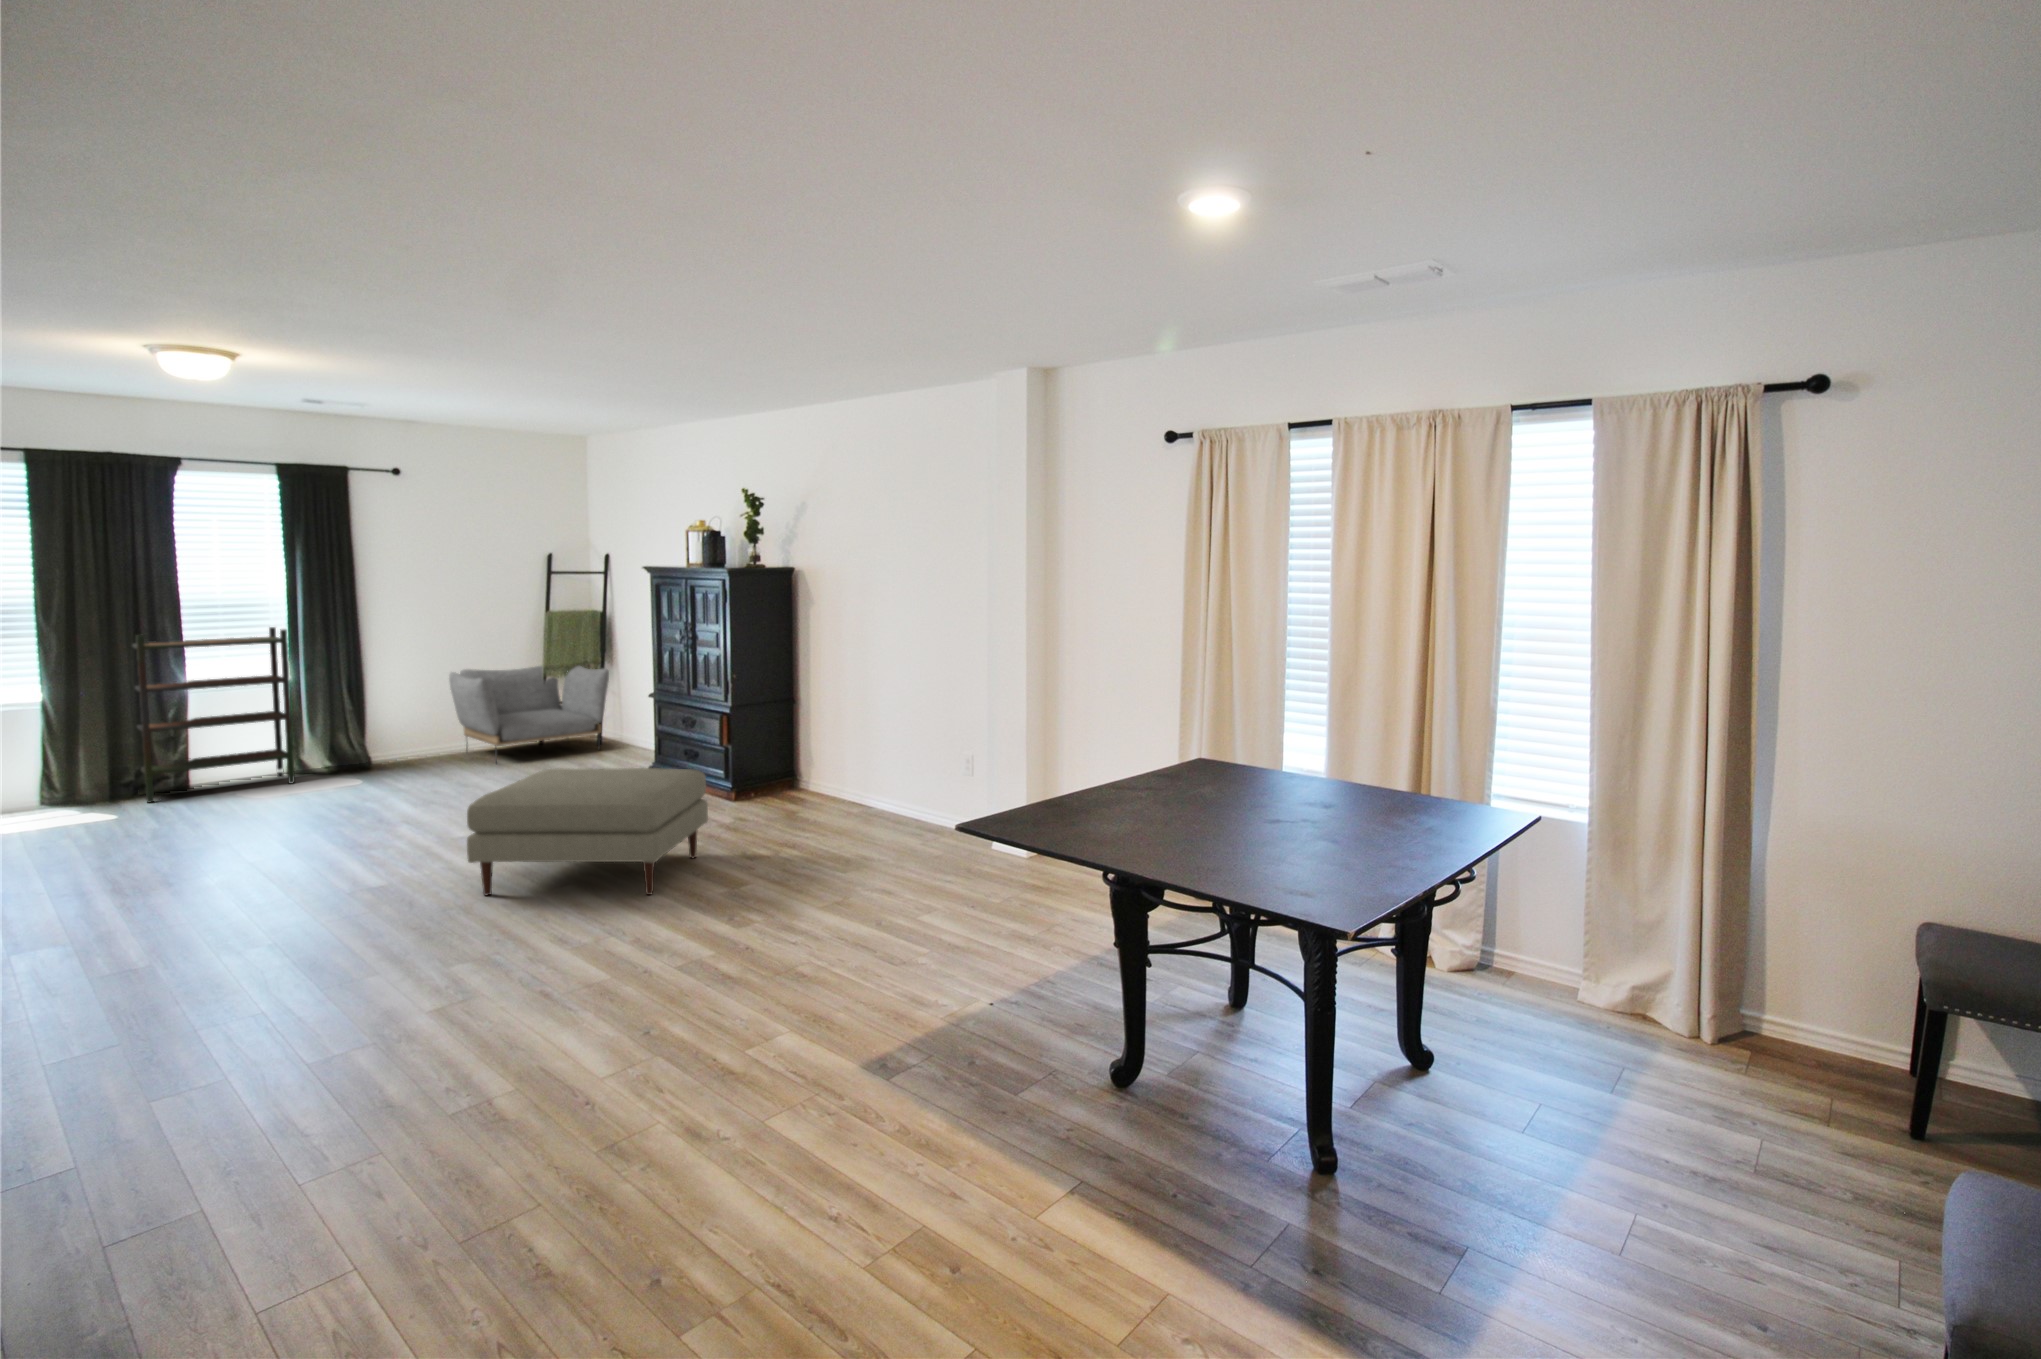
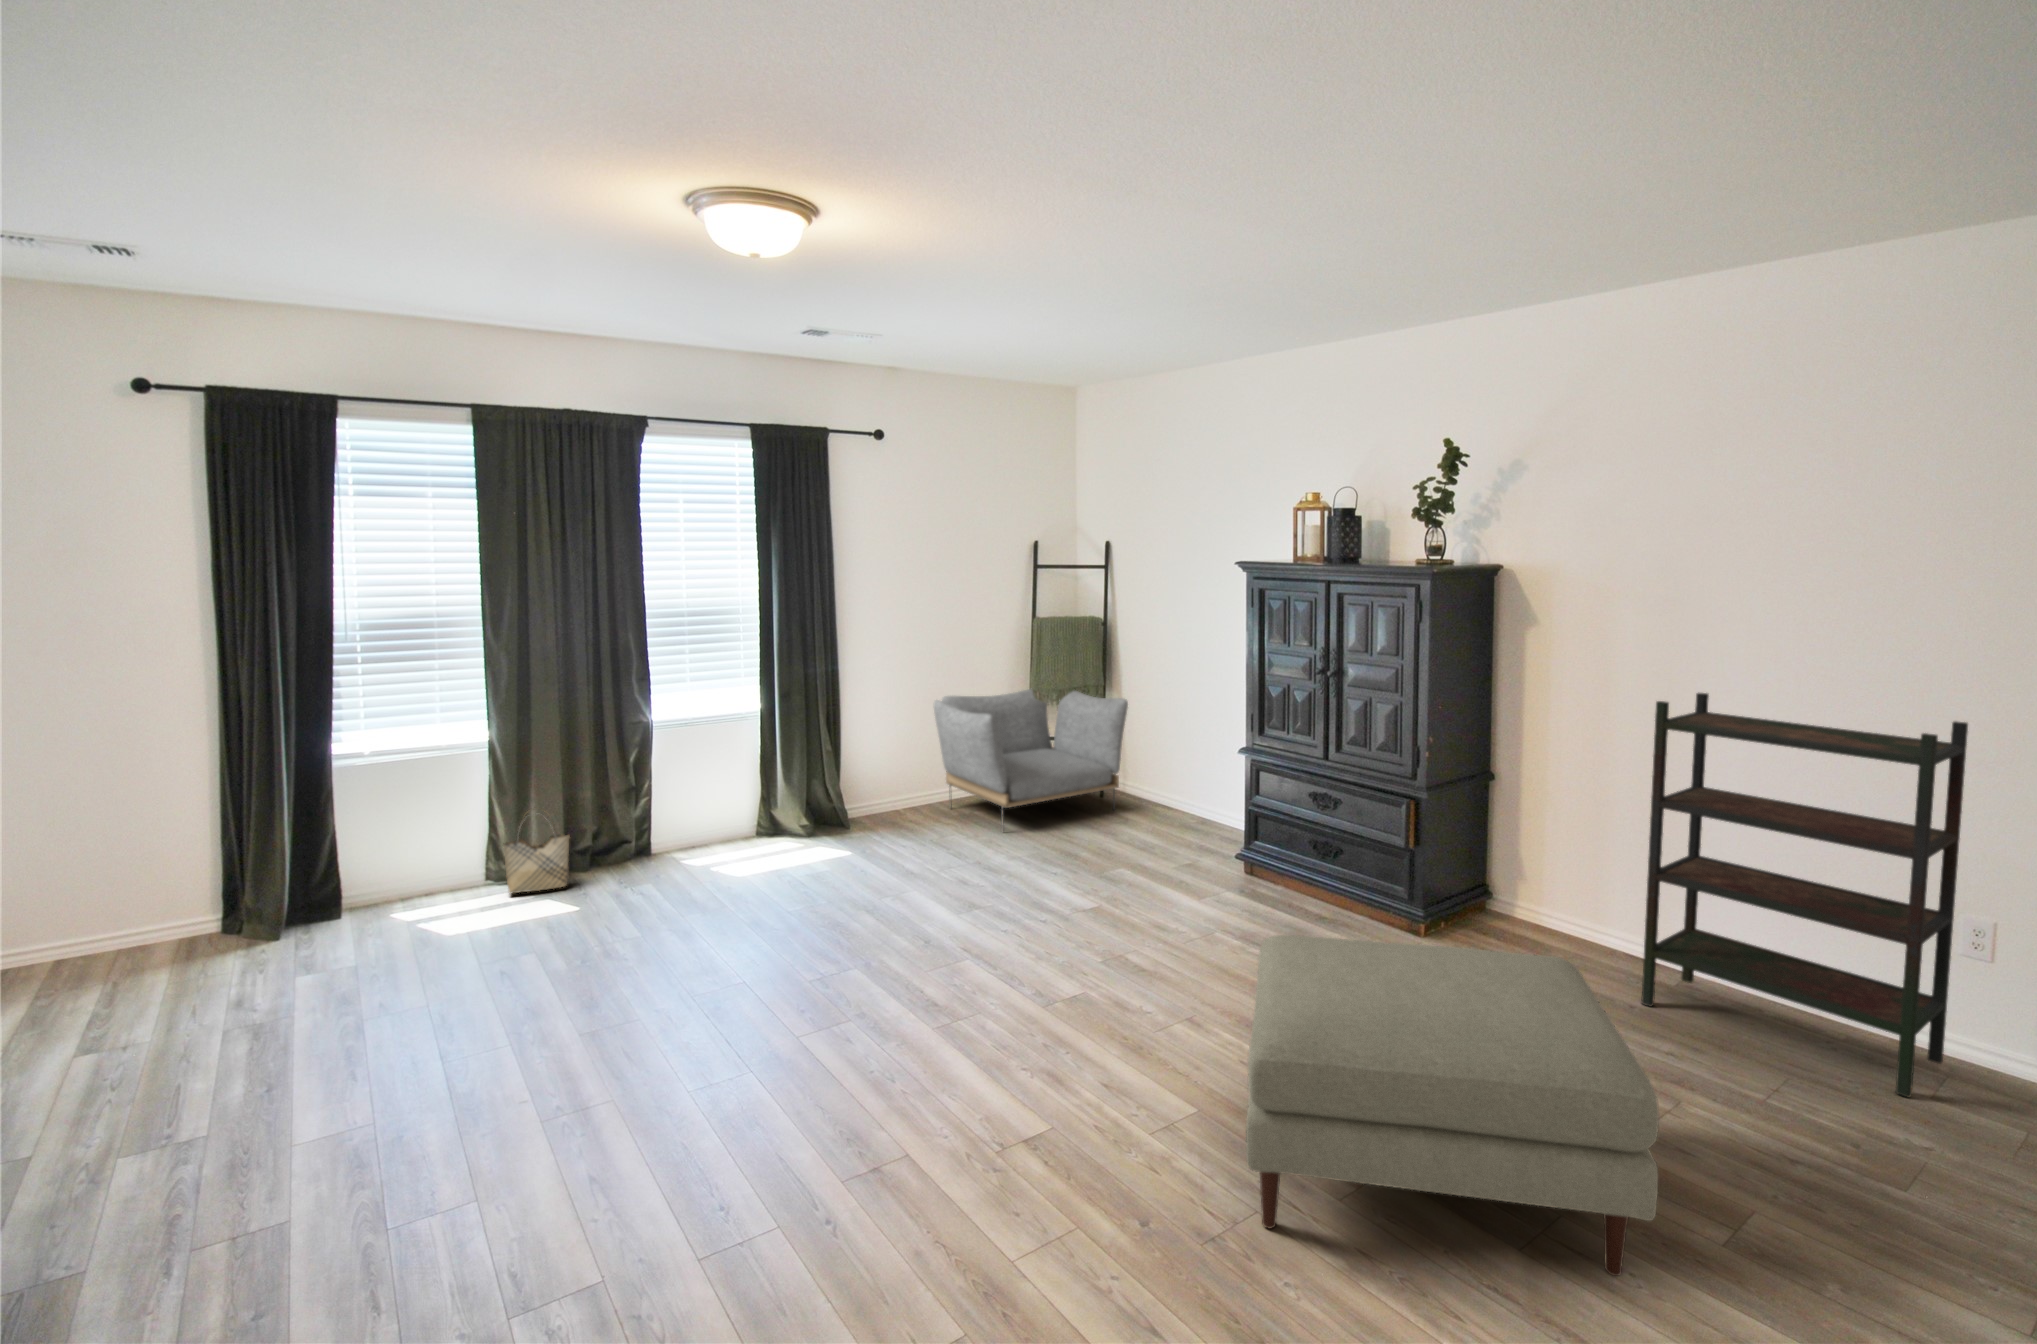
bookshelf: present [133,627,295,802] -> present [1642,693,1968,1097]
woven basket: none [46,748,109,810] -> present [503,816,570,894]

